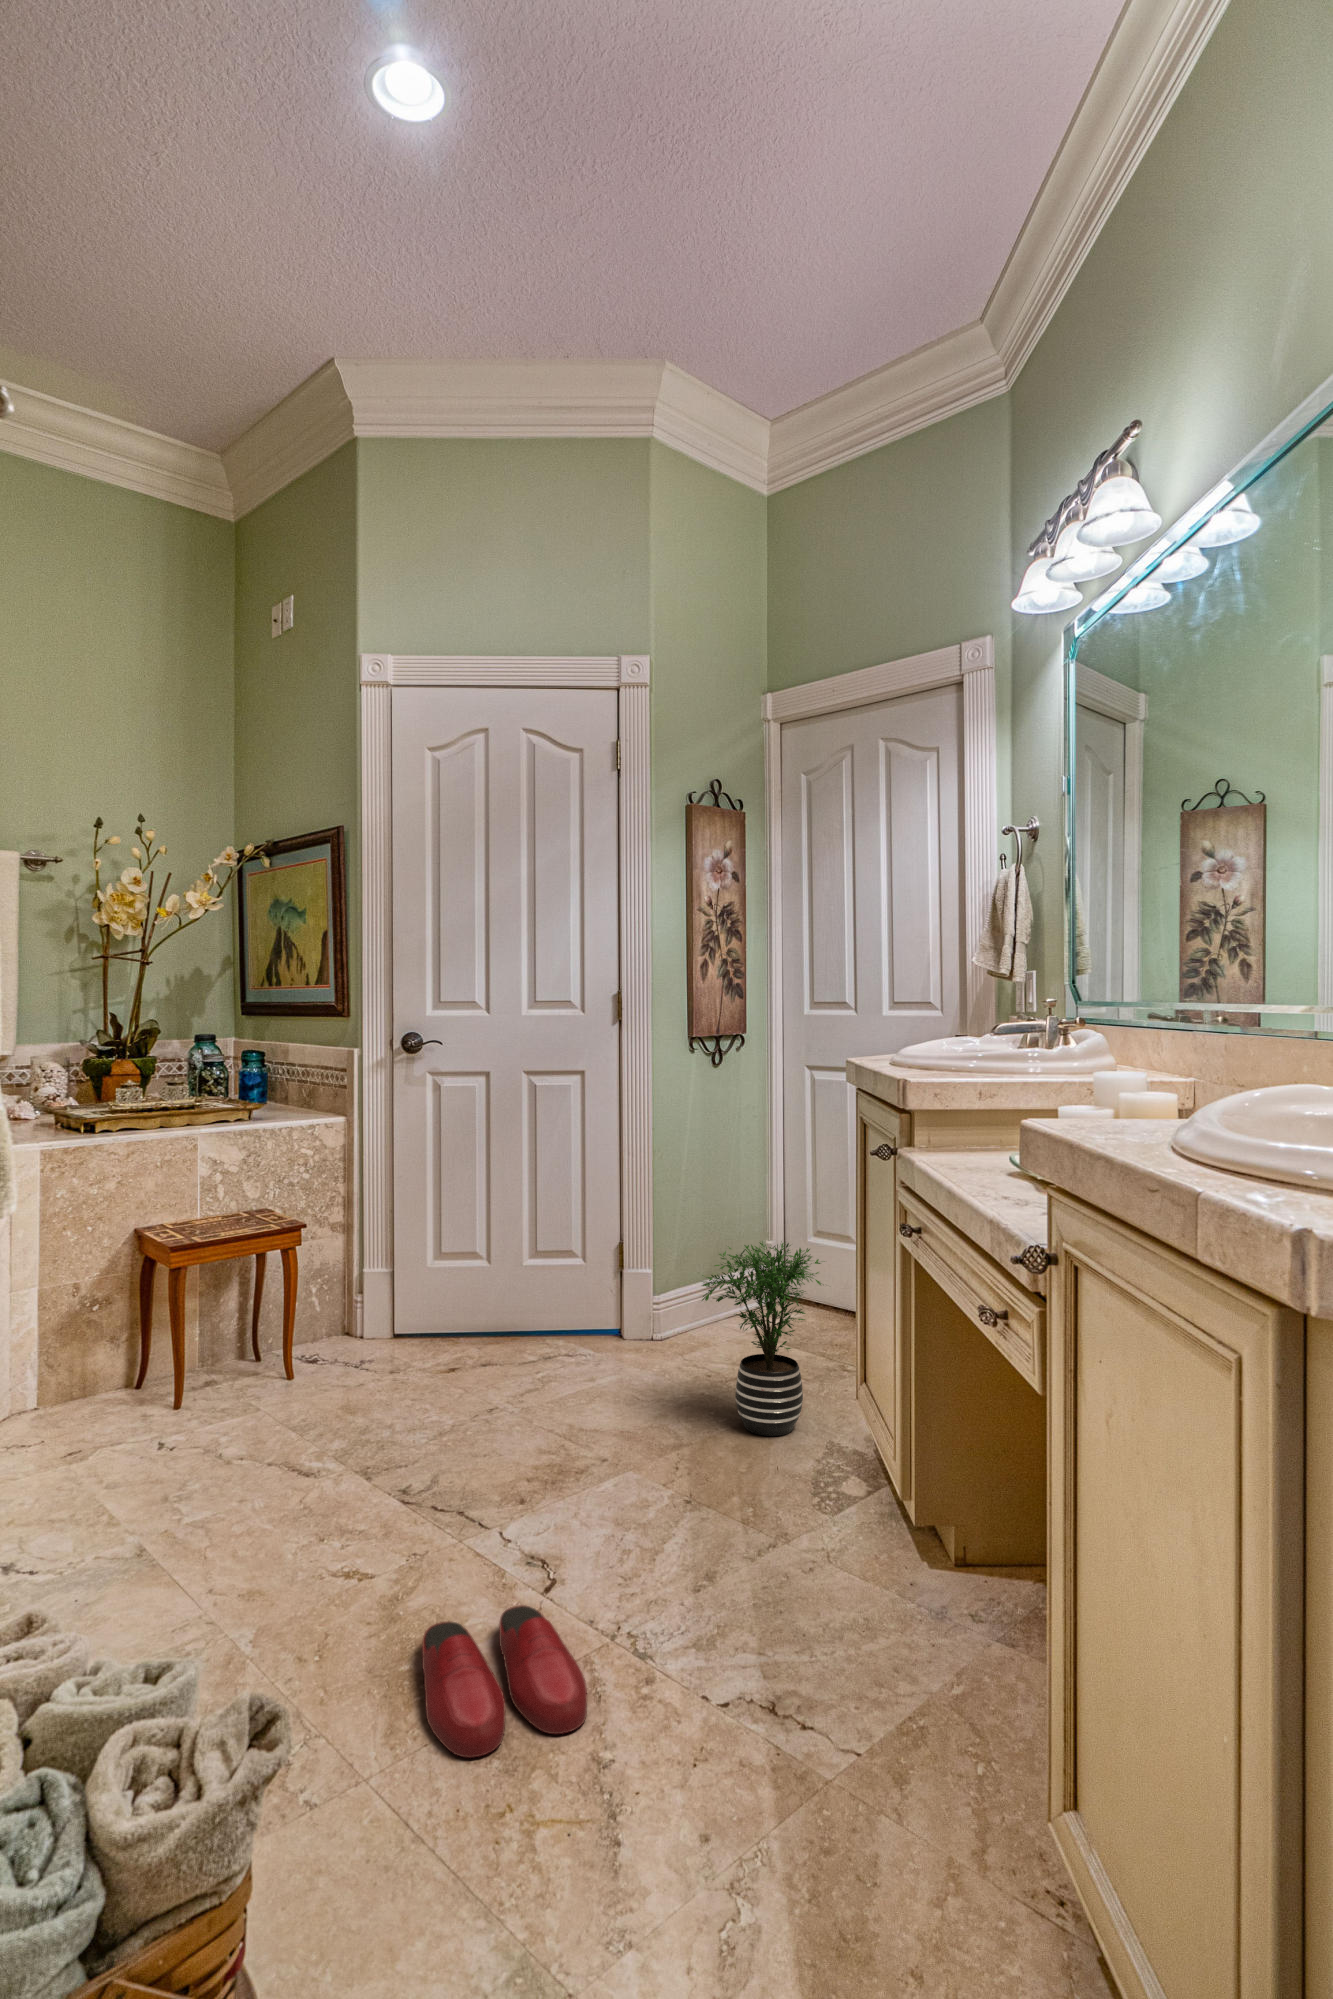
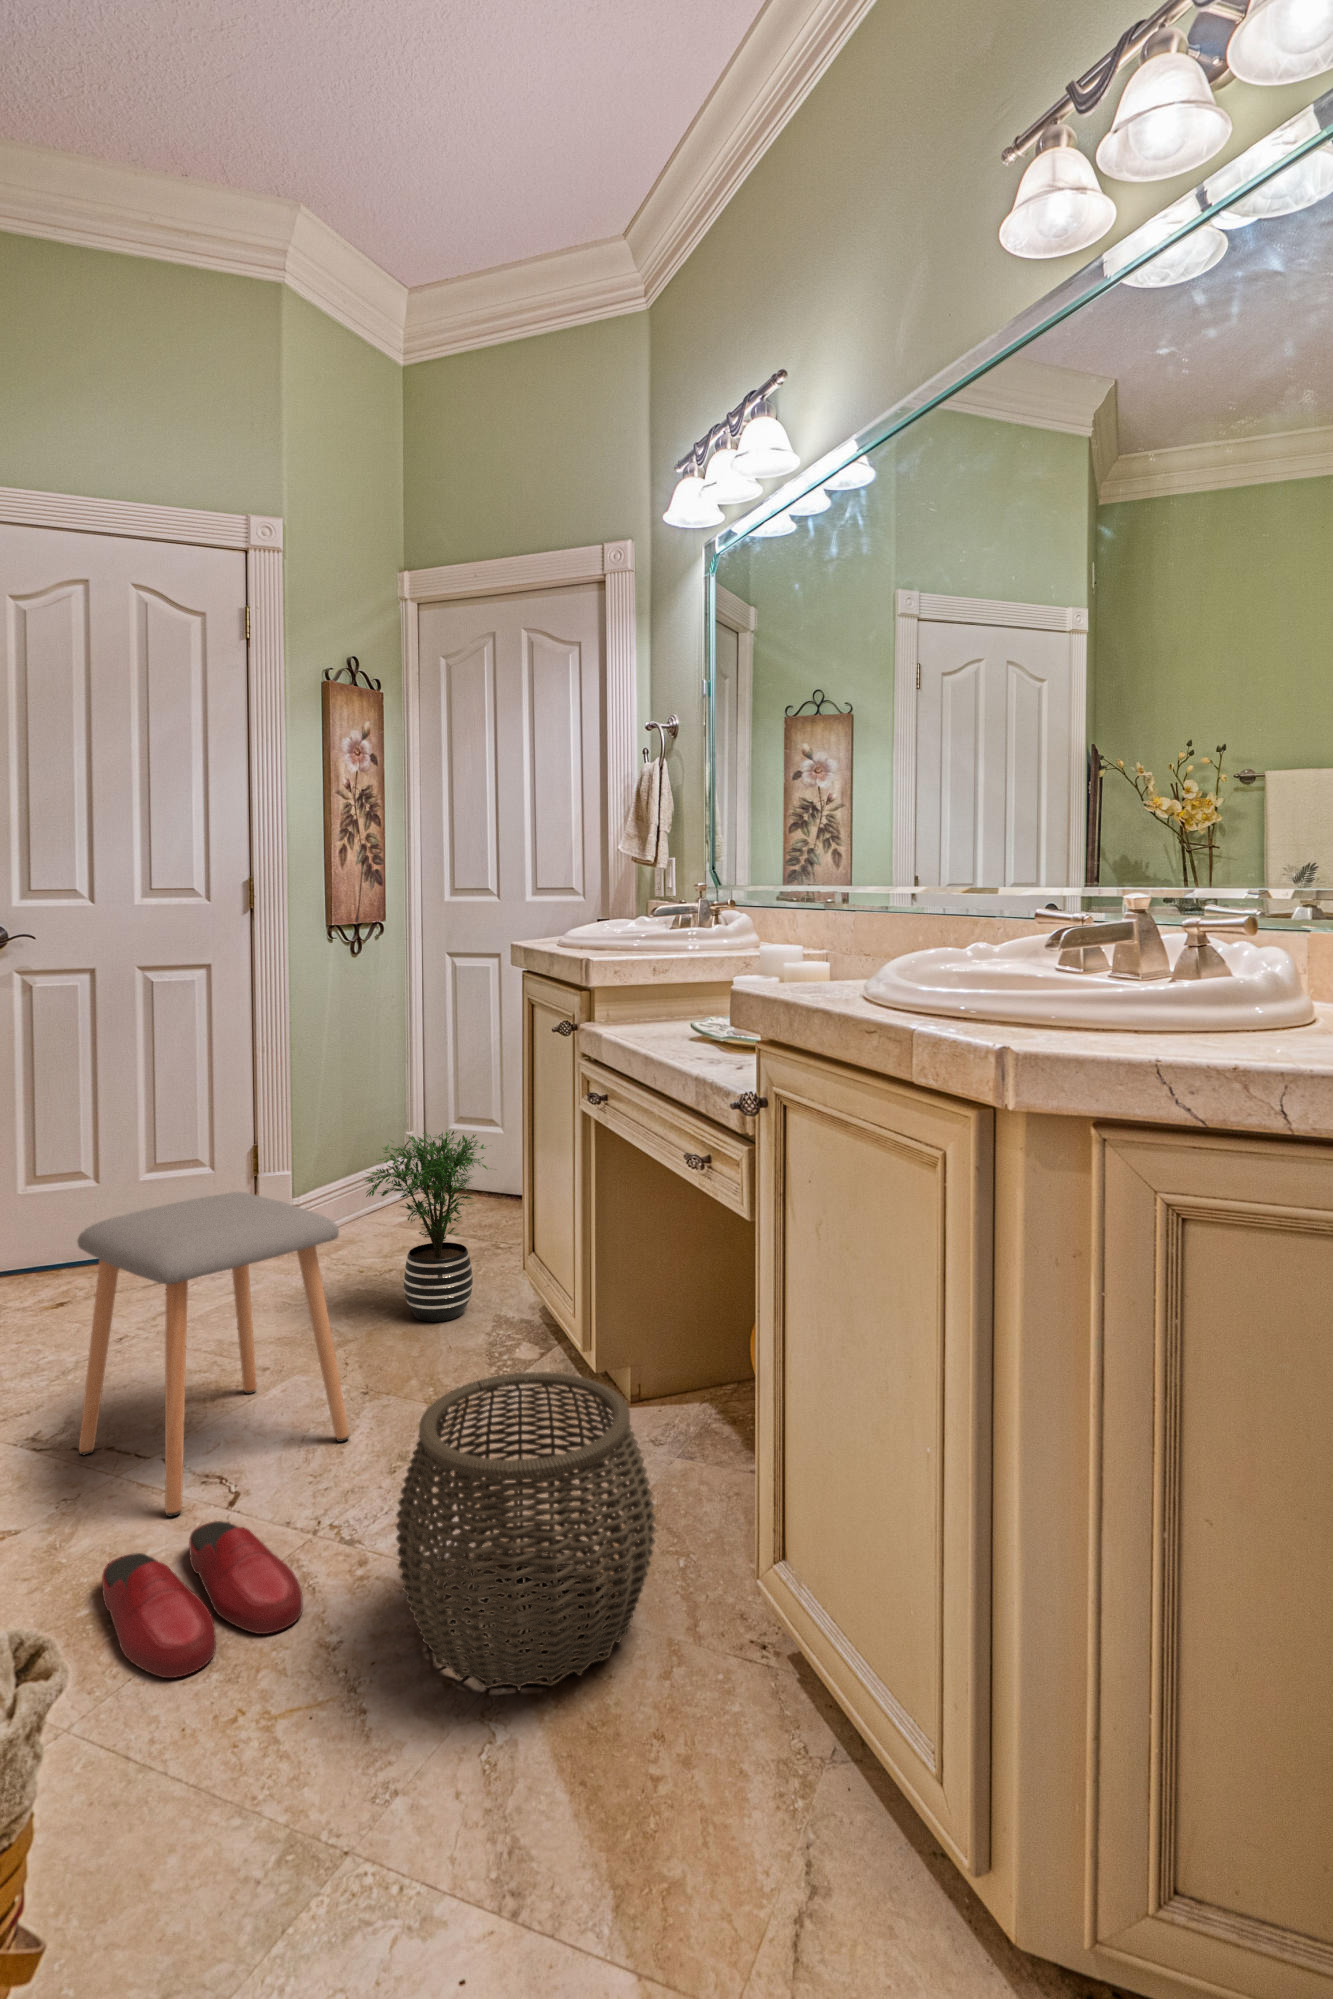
stool: none [432,1286,661,1591] -> present [77,1192,349,1516]
woven basket: none [668,1512,941,1875] -> present [396,1372,656,1690]

